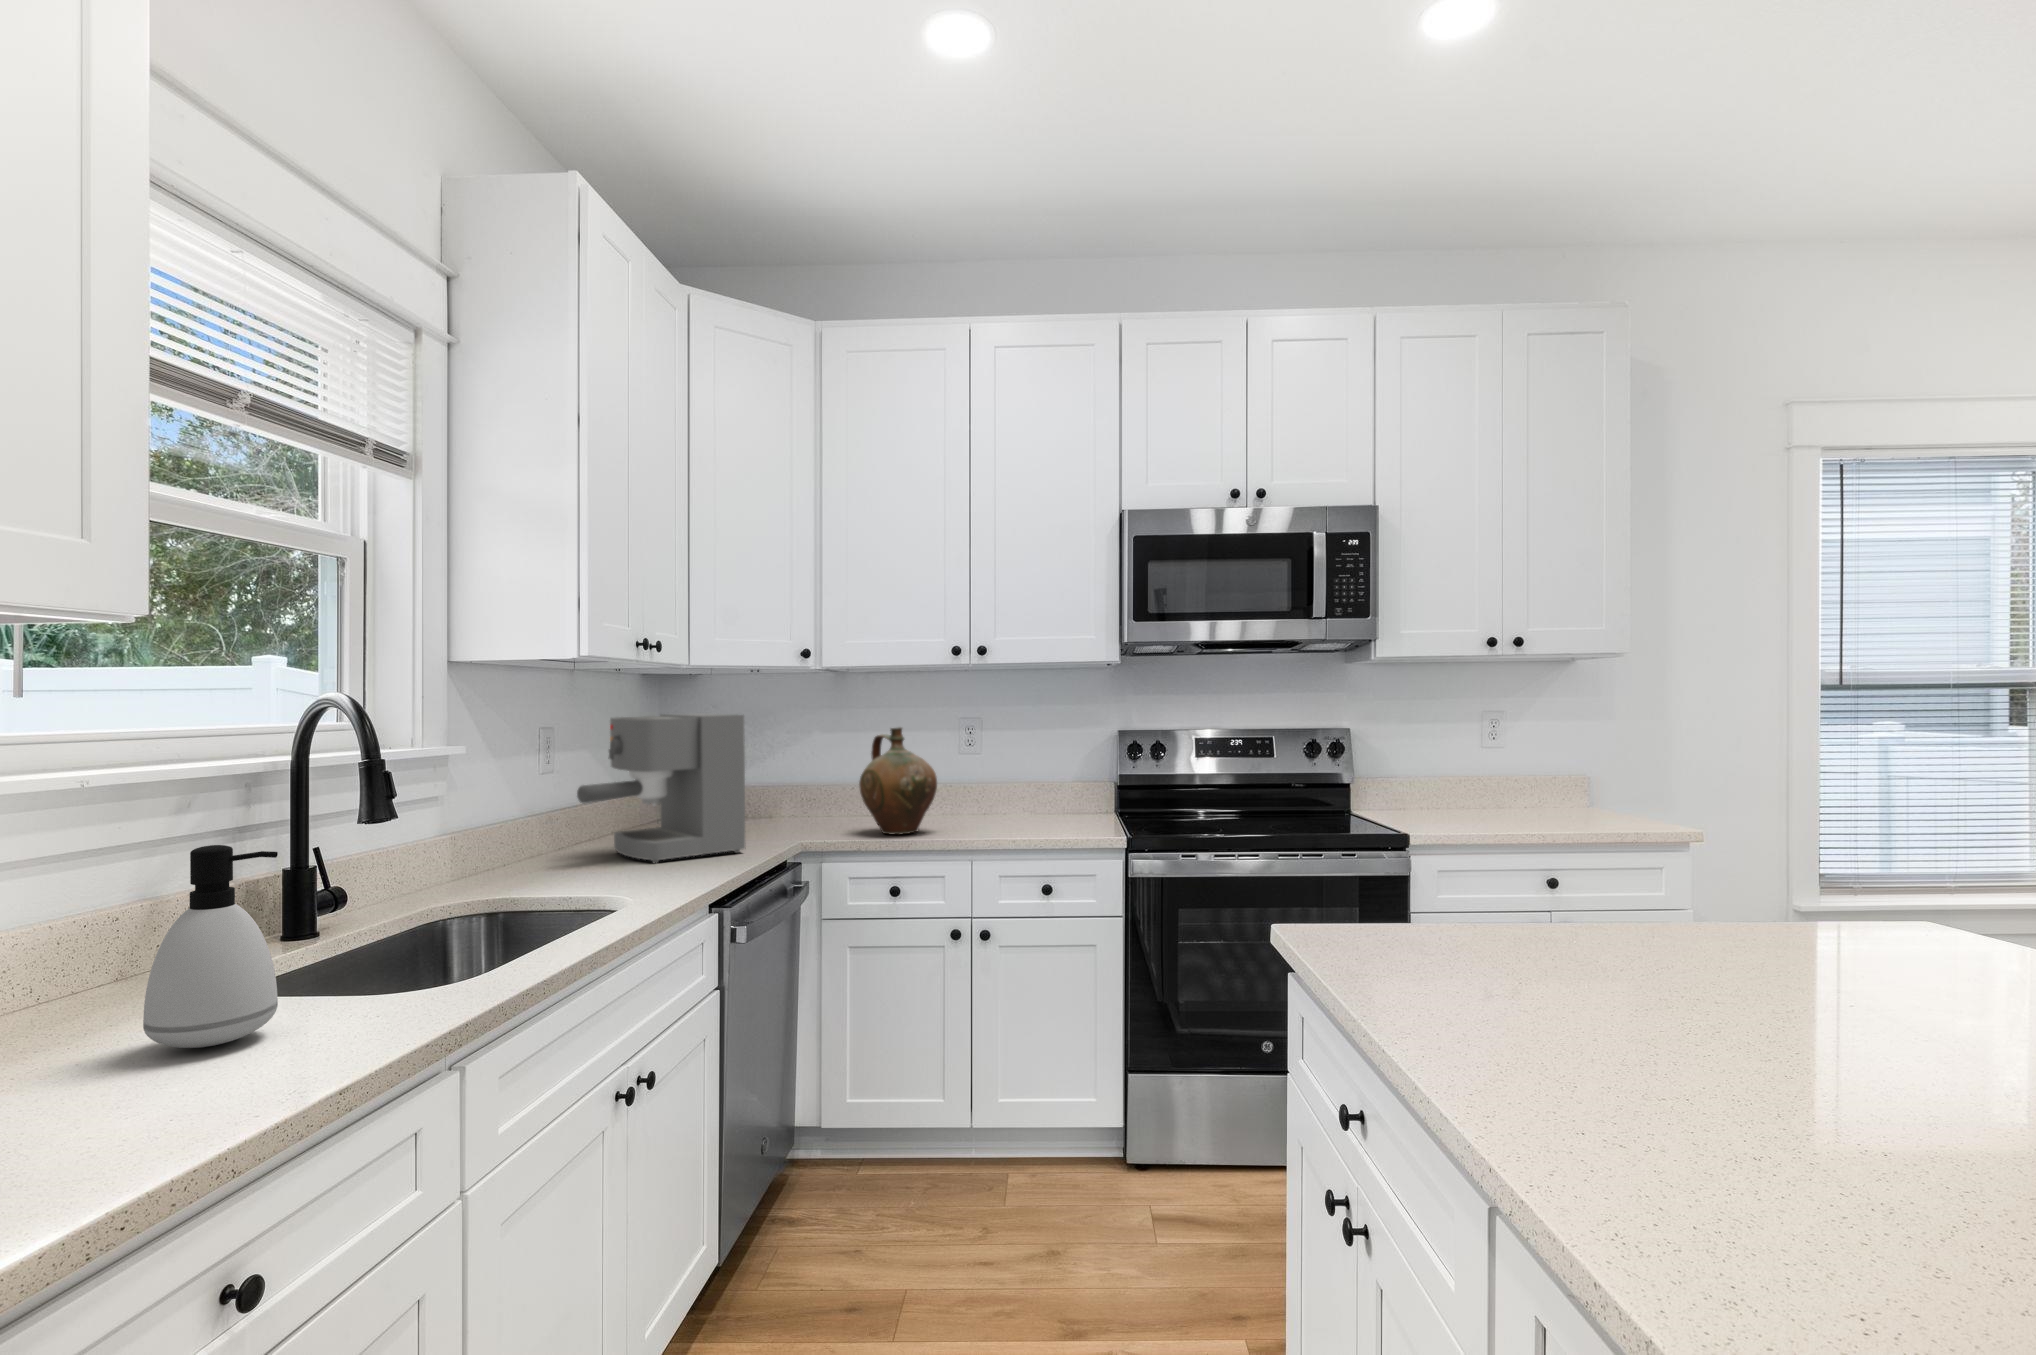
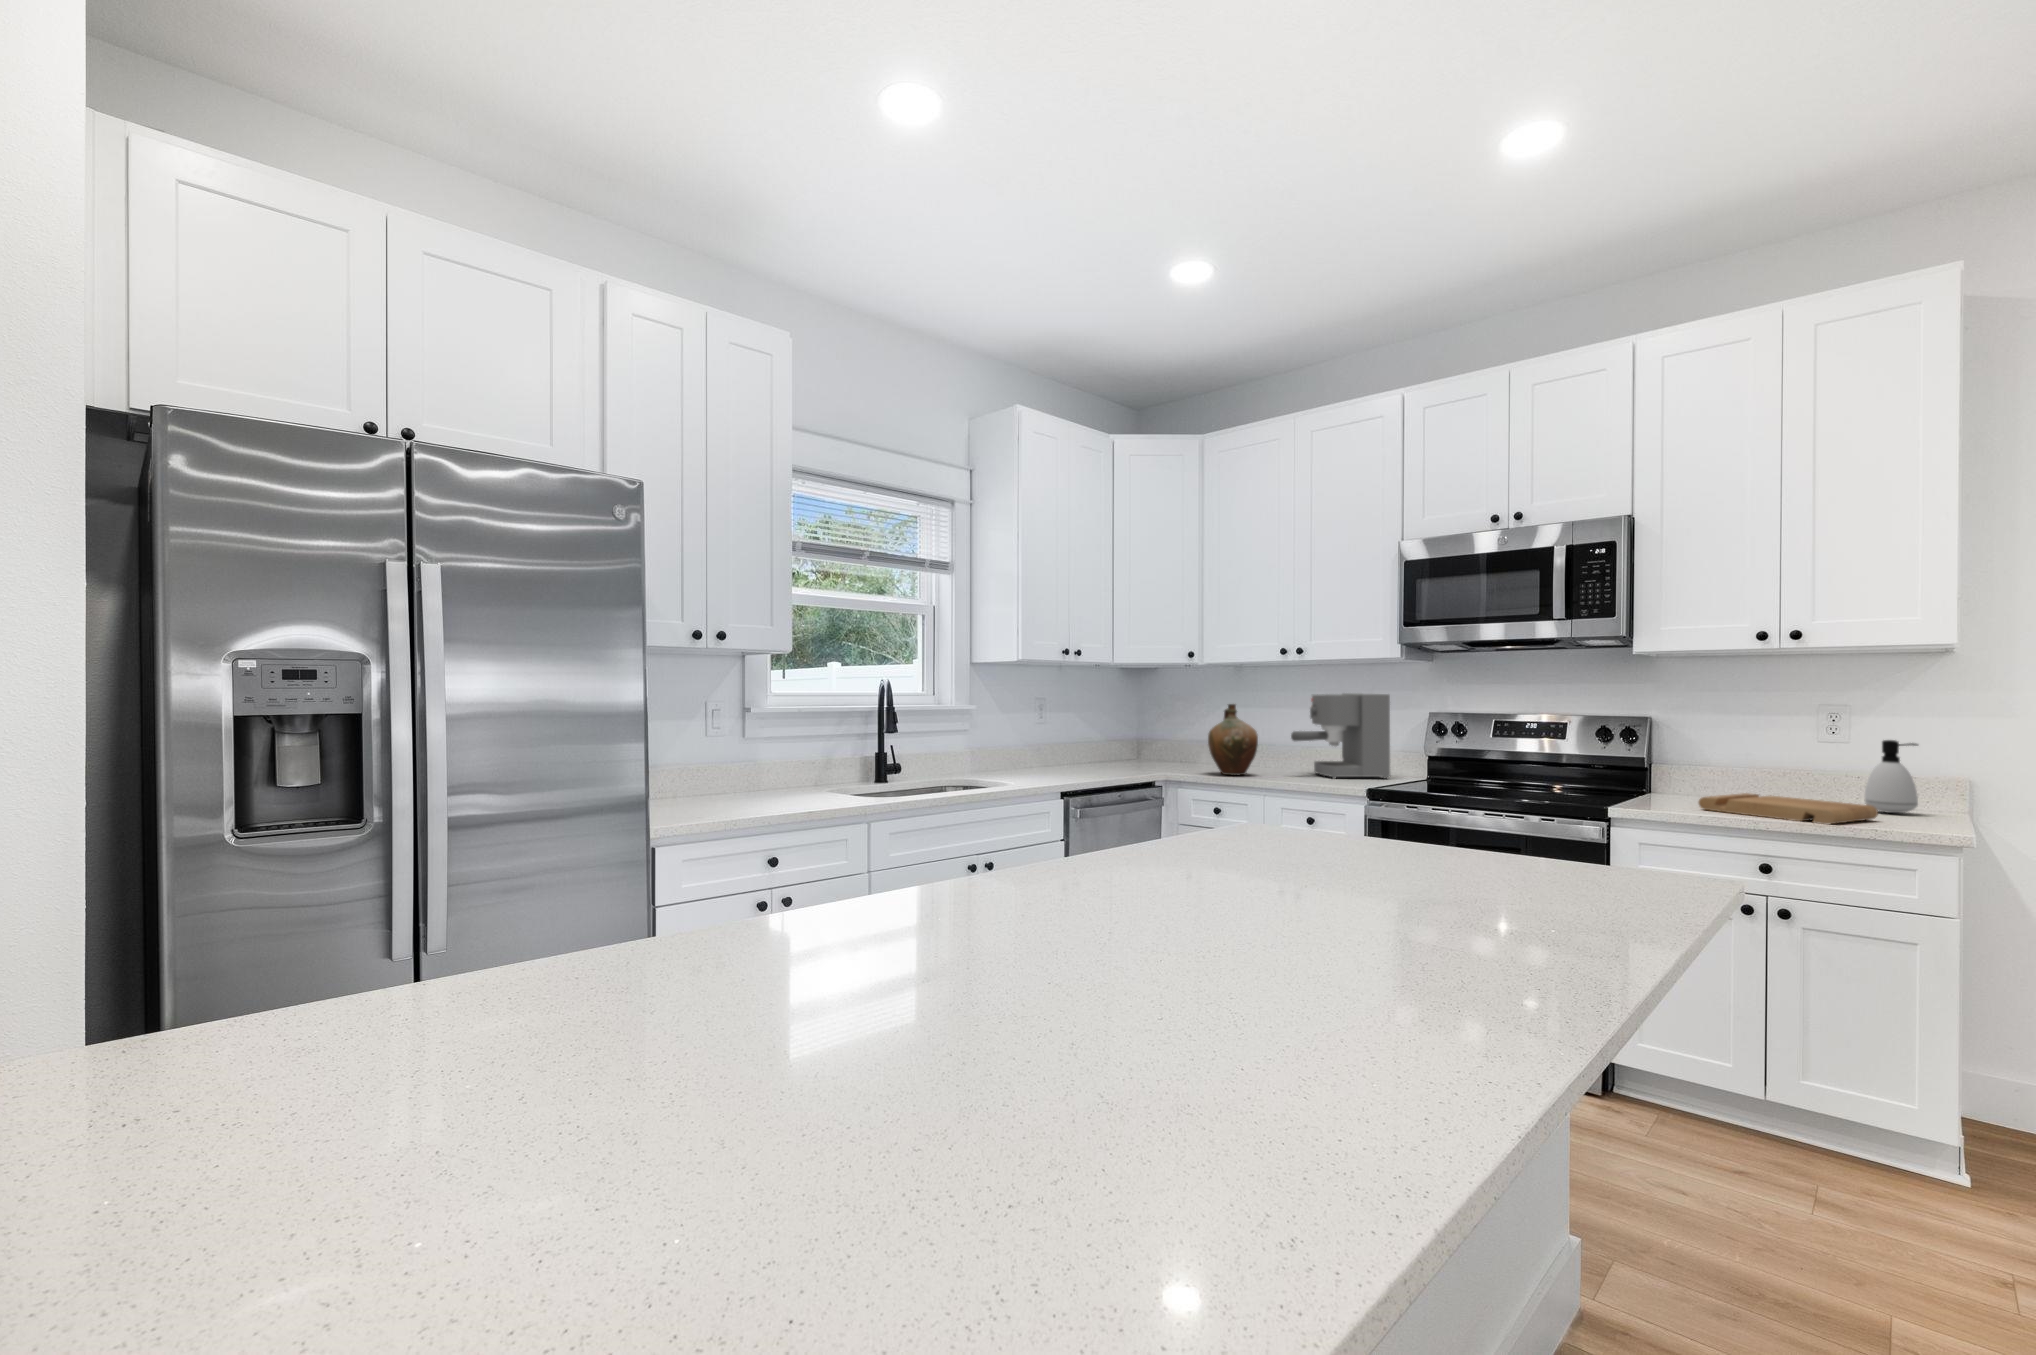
coffee maker: present [577,713,745,863] -> present [1291,693,1390,779]
cutting board: none [1457,804,1596,832] -> present [1699,793,1878,824]
soap dispenser: present [143,845,278,1048] -> present [1865,740,1918,813]

